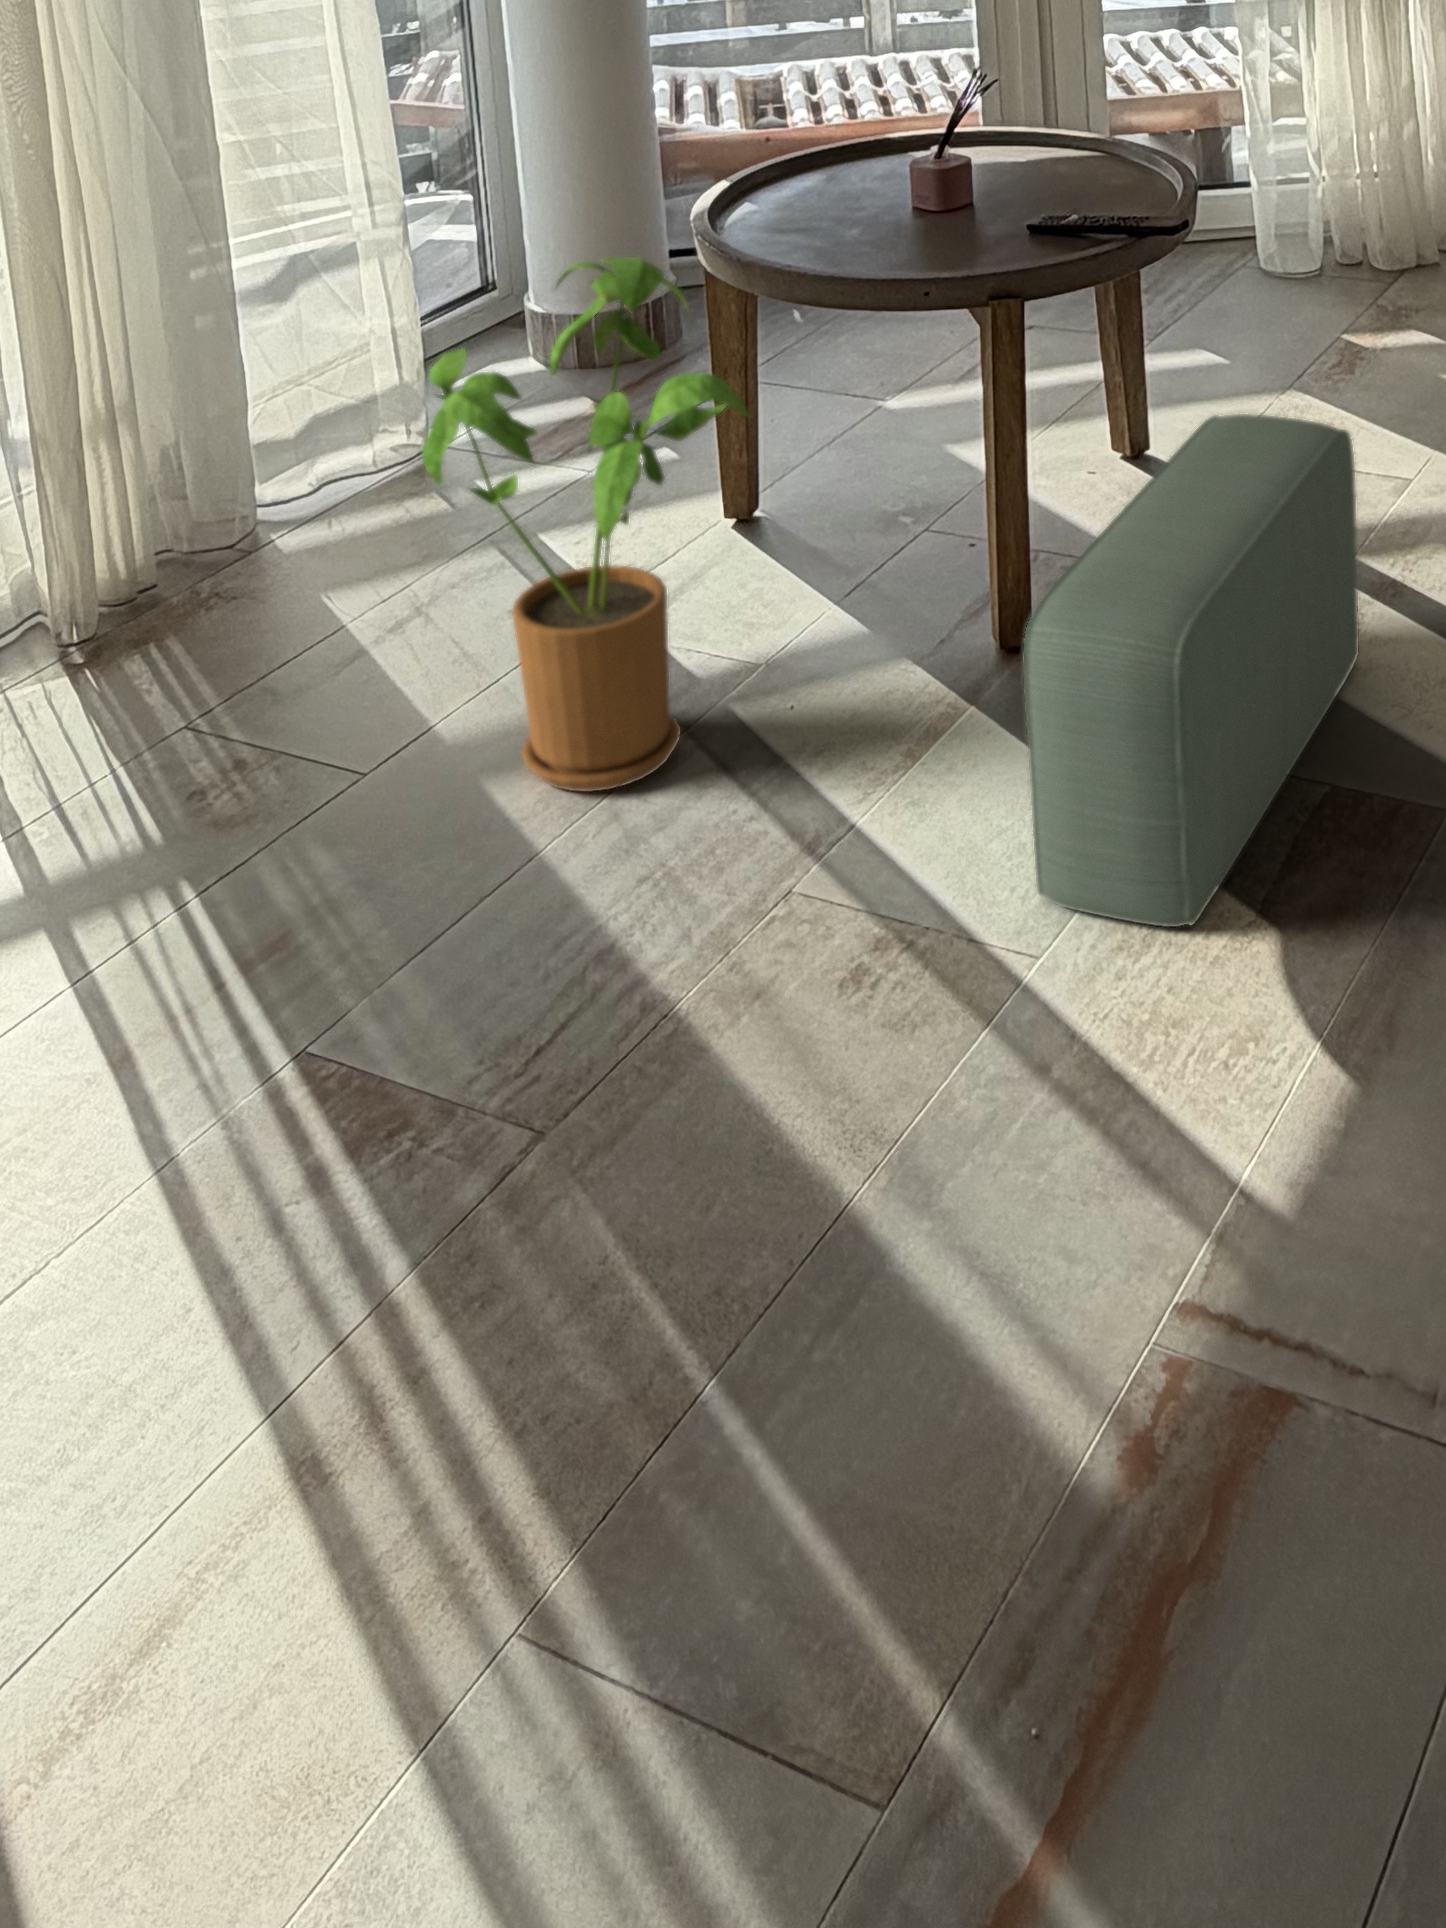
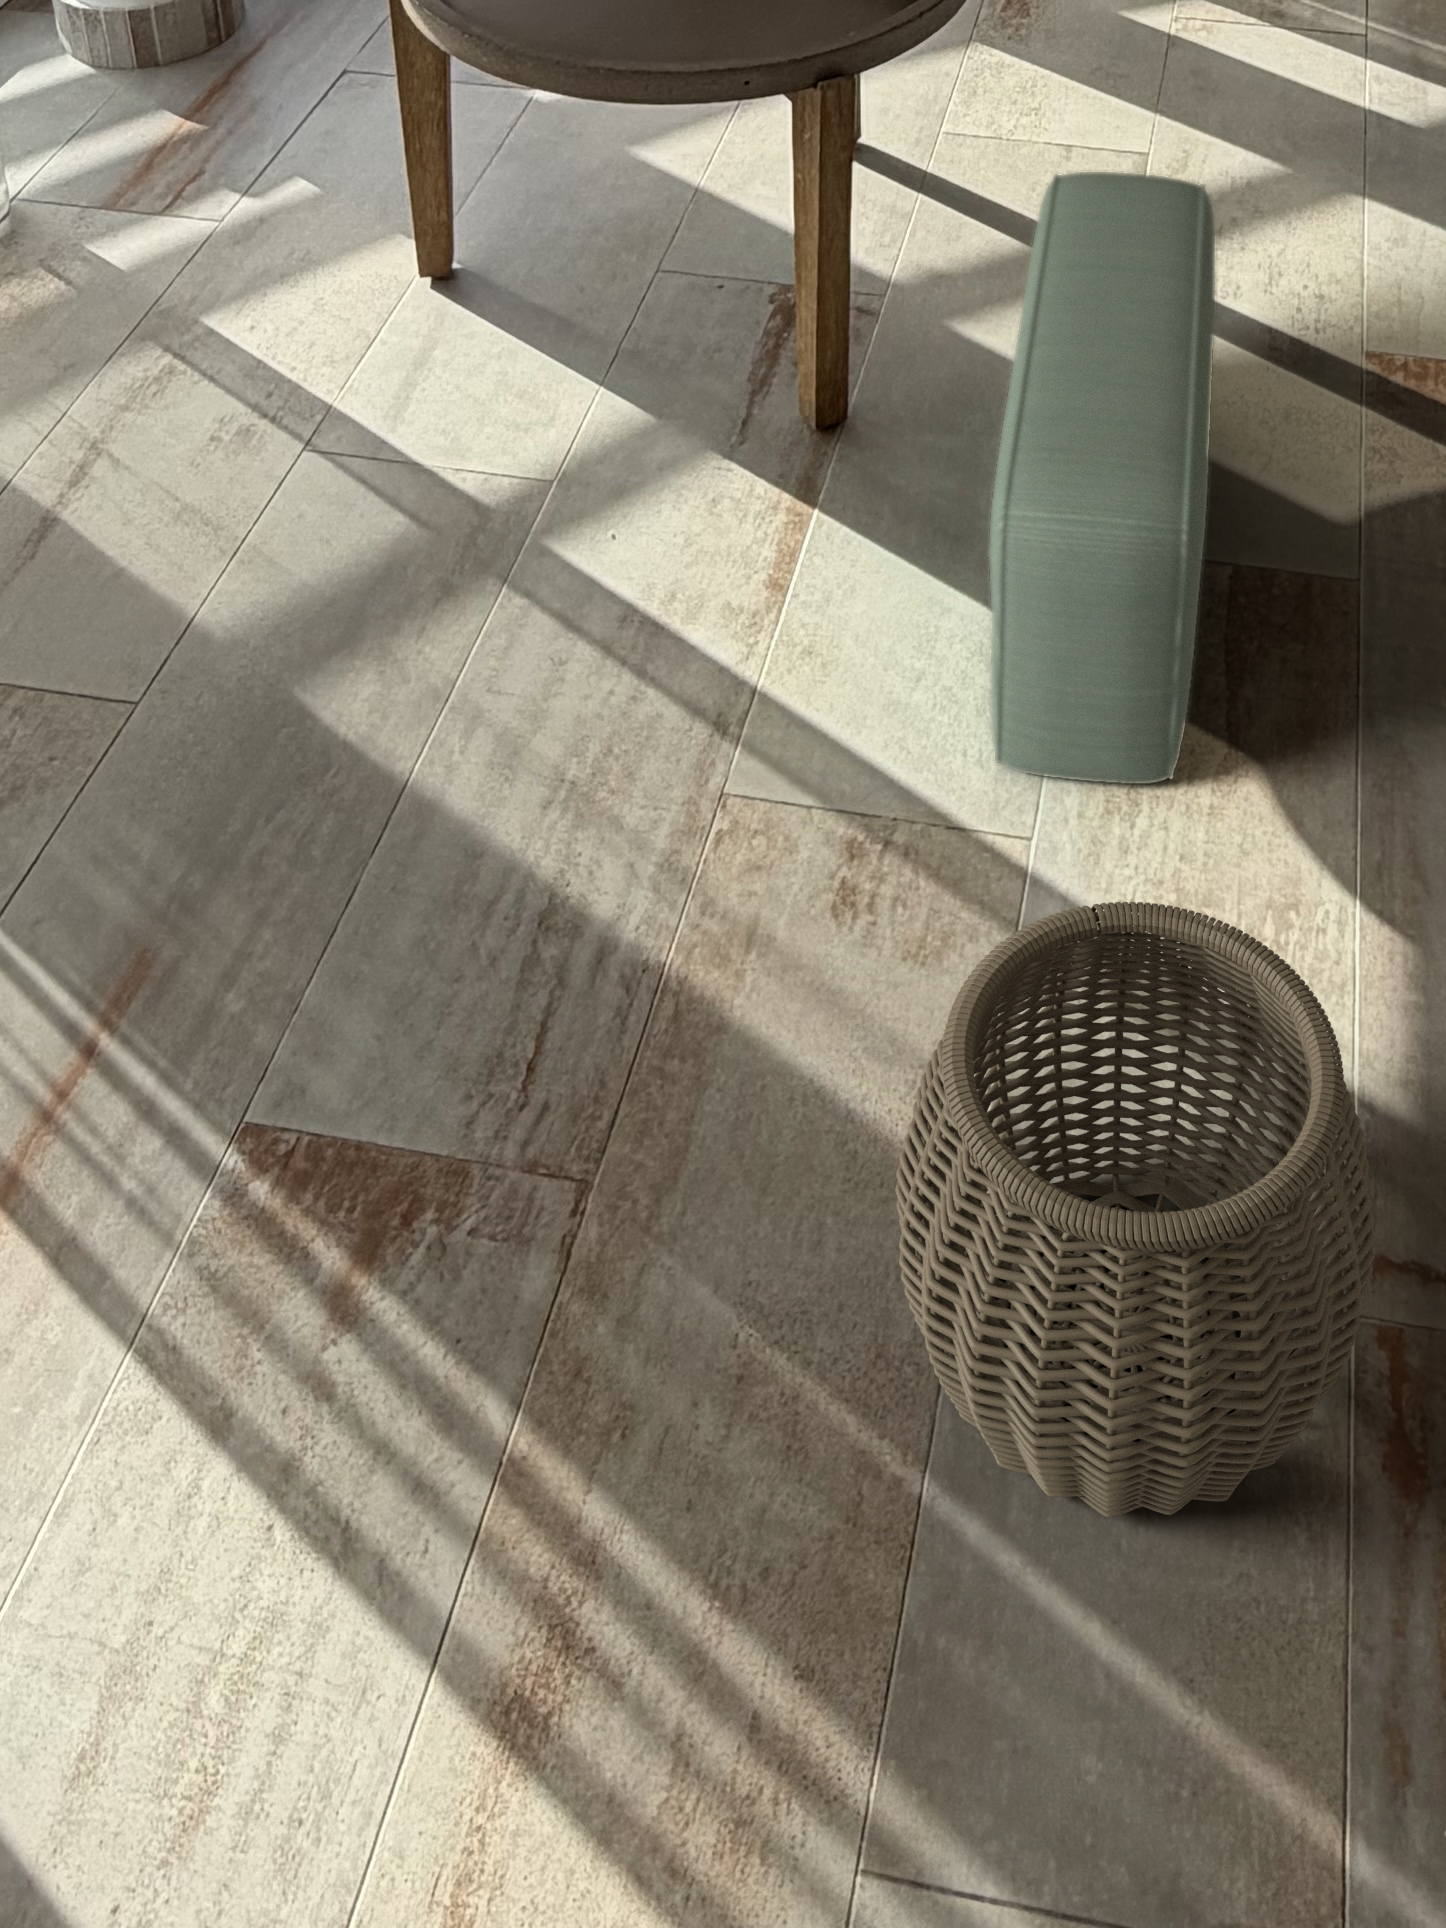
house plant: present [422,257,750,791] -> none [187,84,608,686]
woven basket: none [708,883,1144,1441] -> present [895,902,1376,1518]

